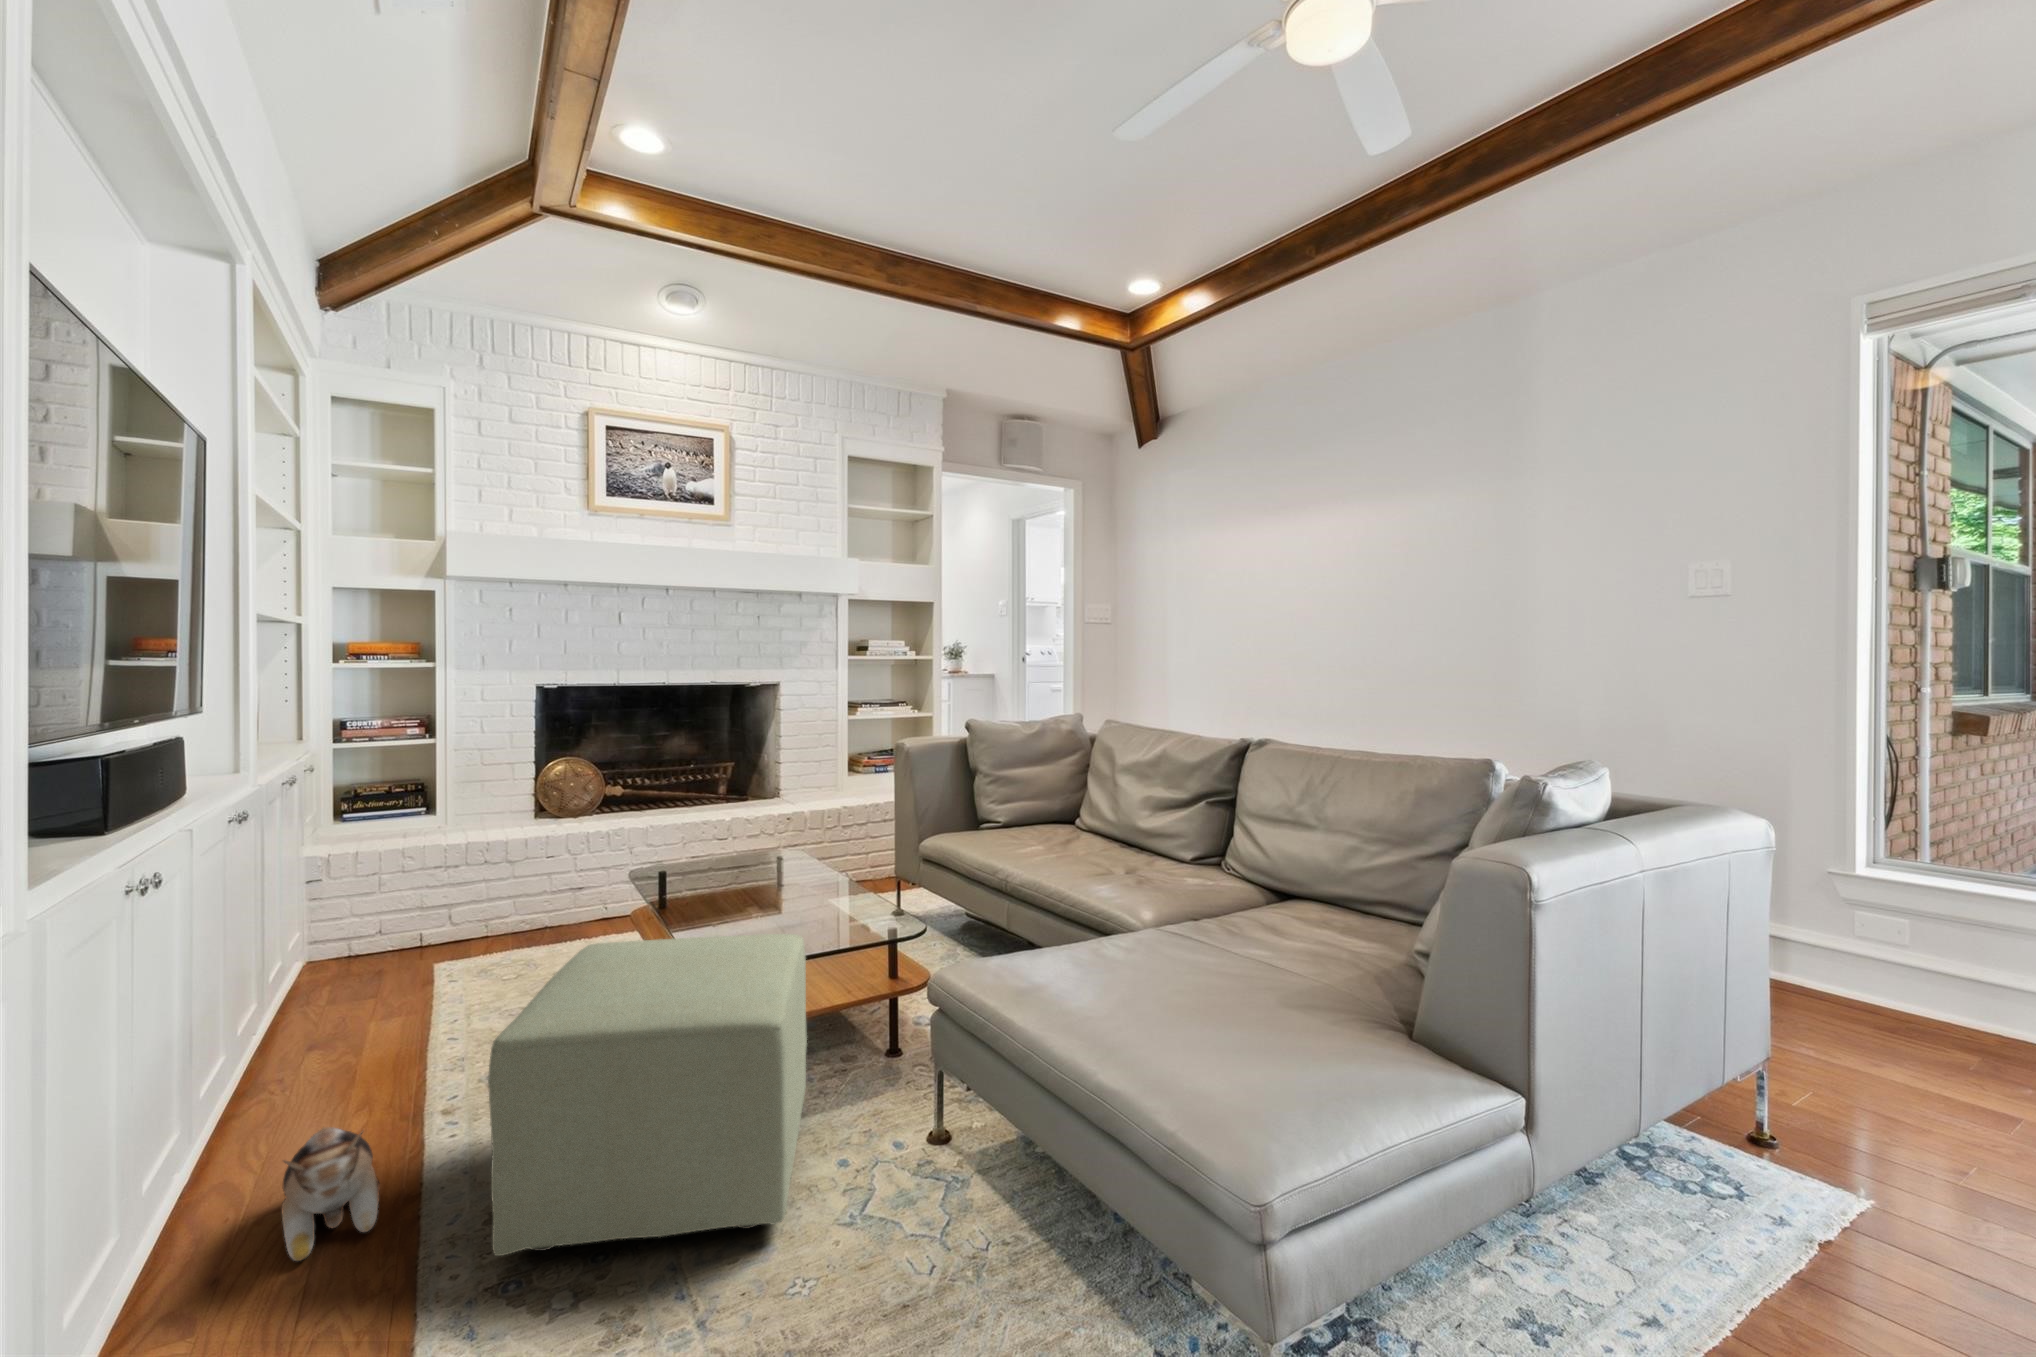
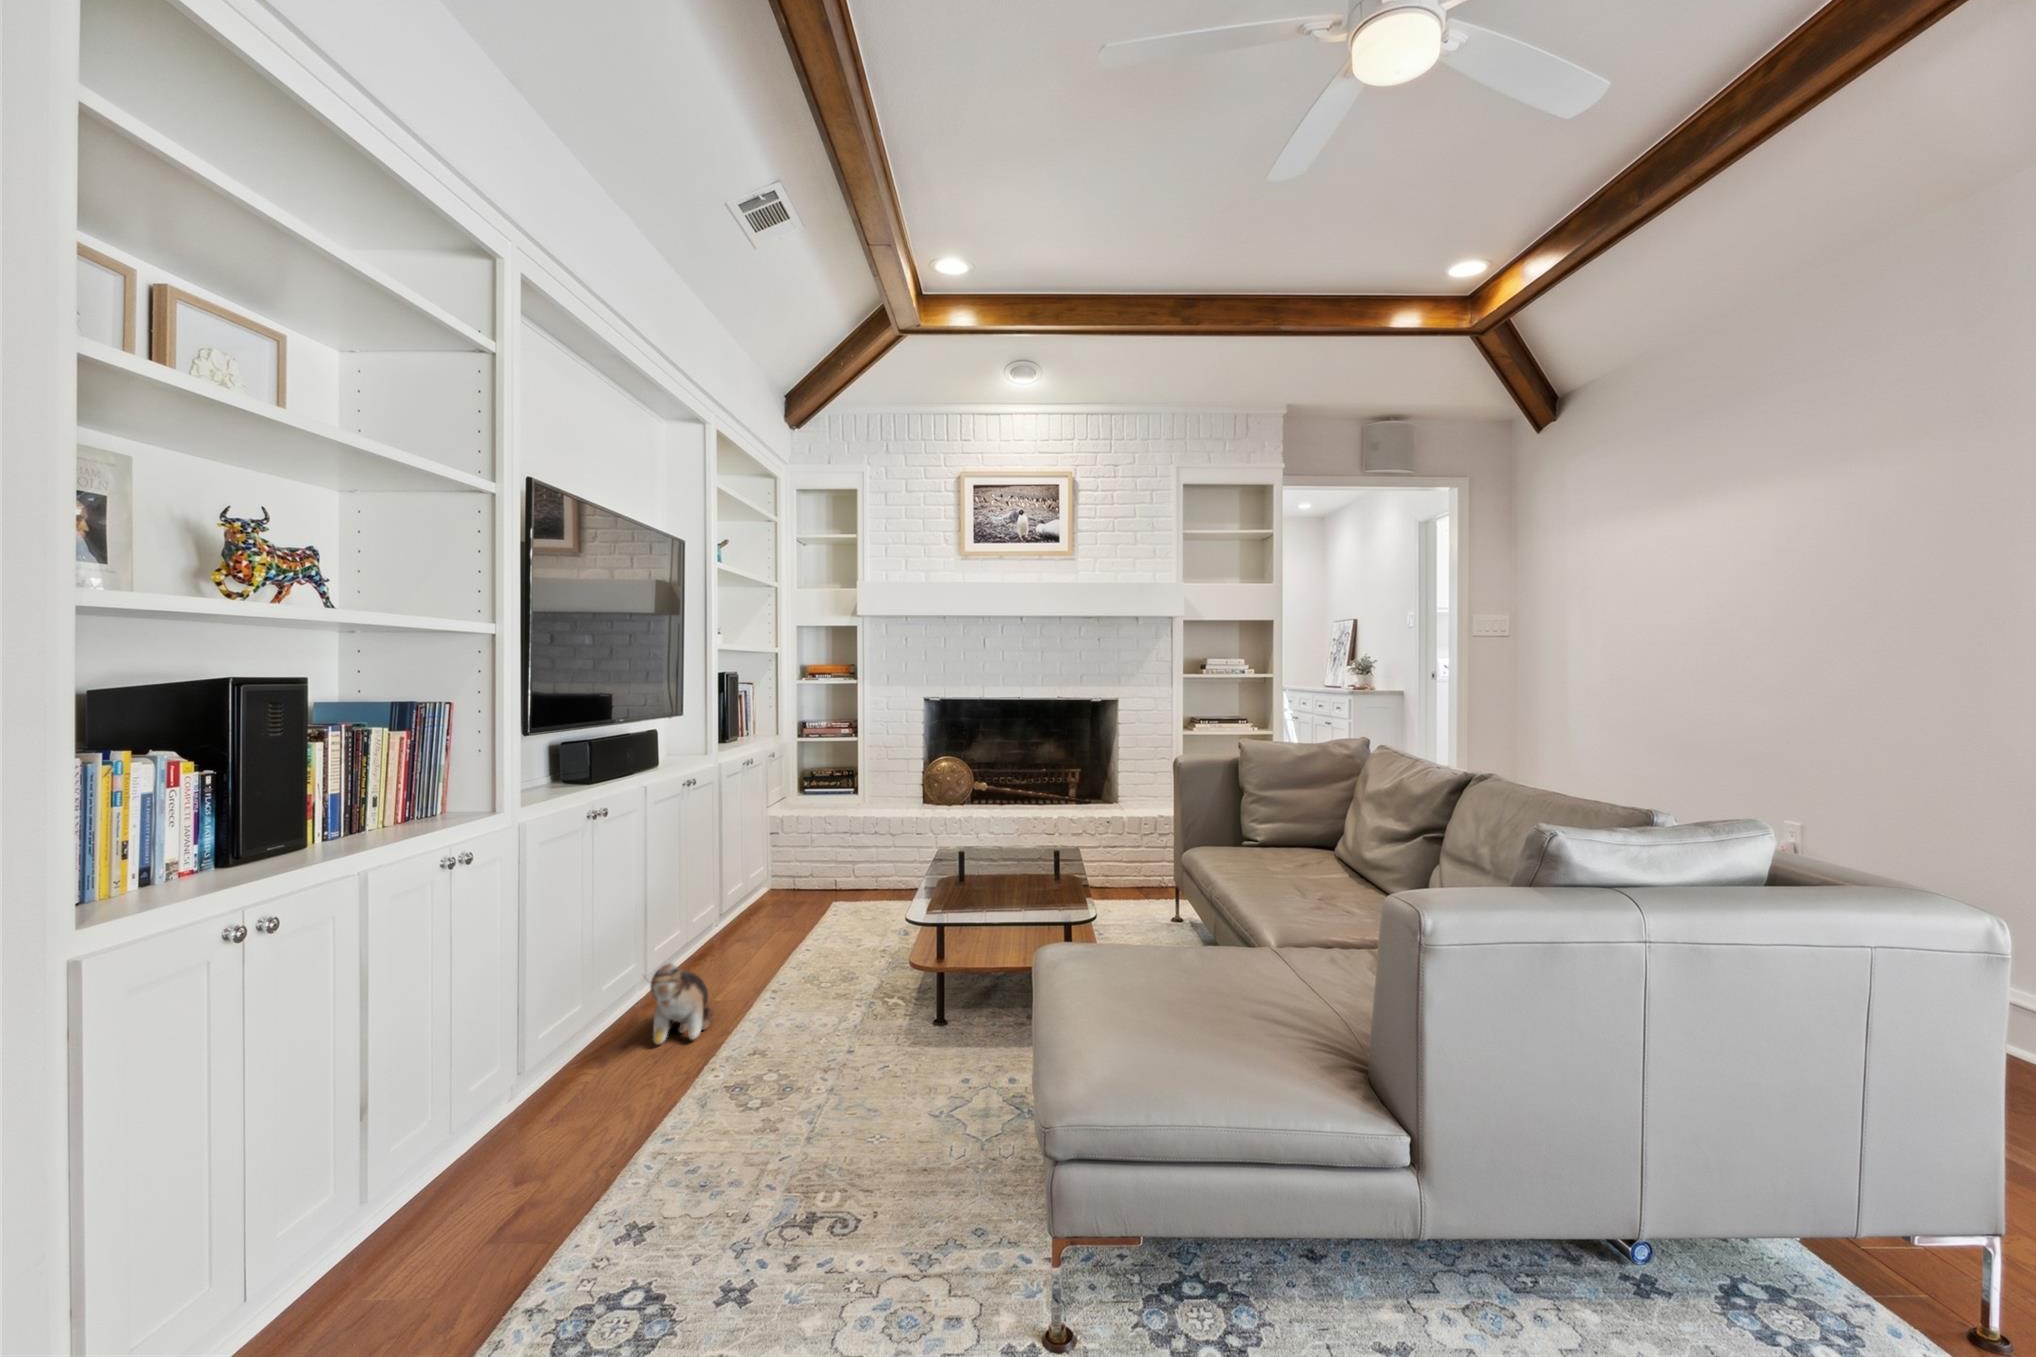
ottoman: present [488,934,807,1256] -> none [729,881,983,1107]

